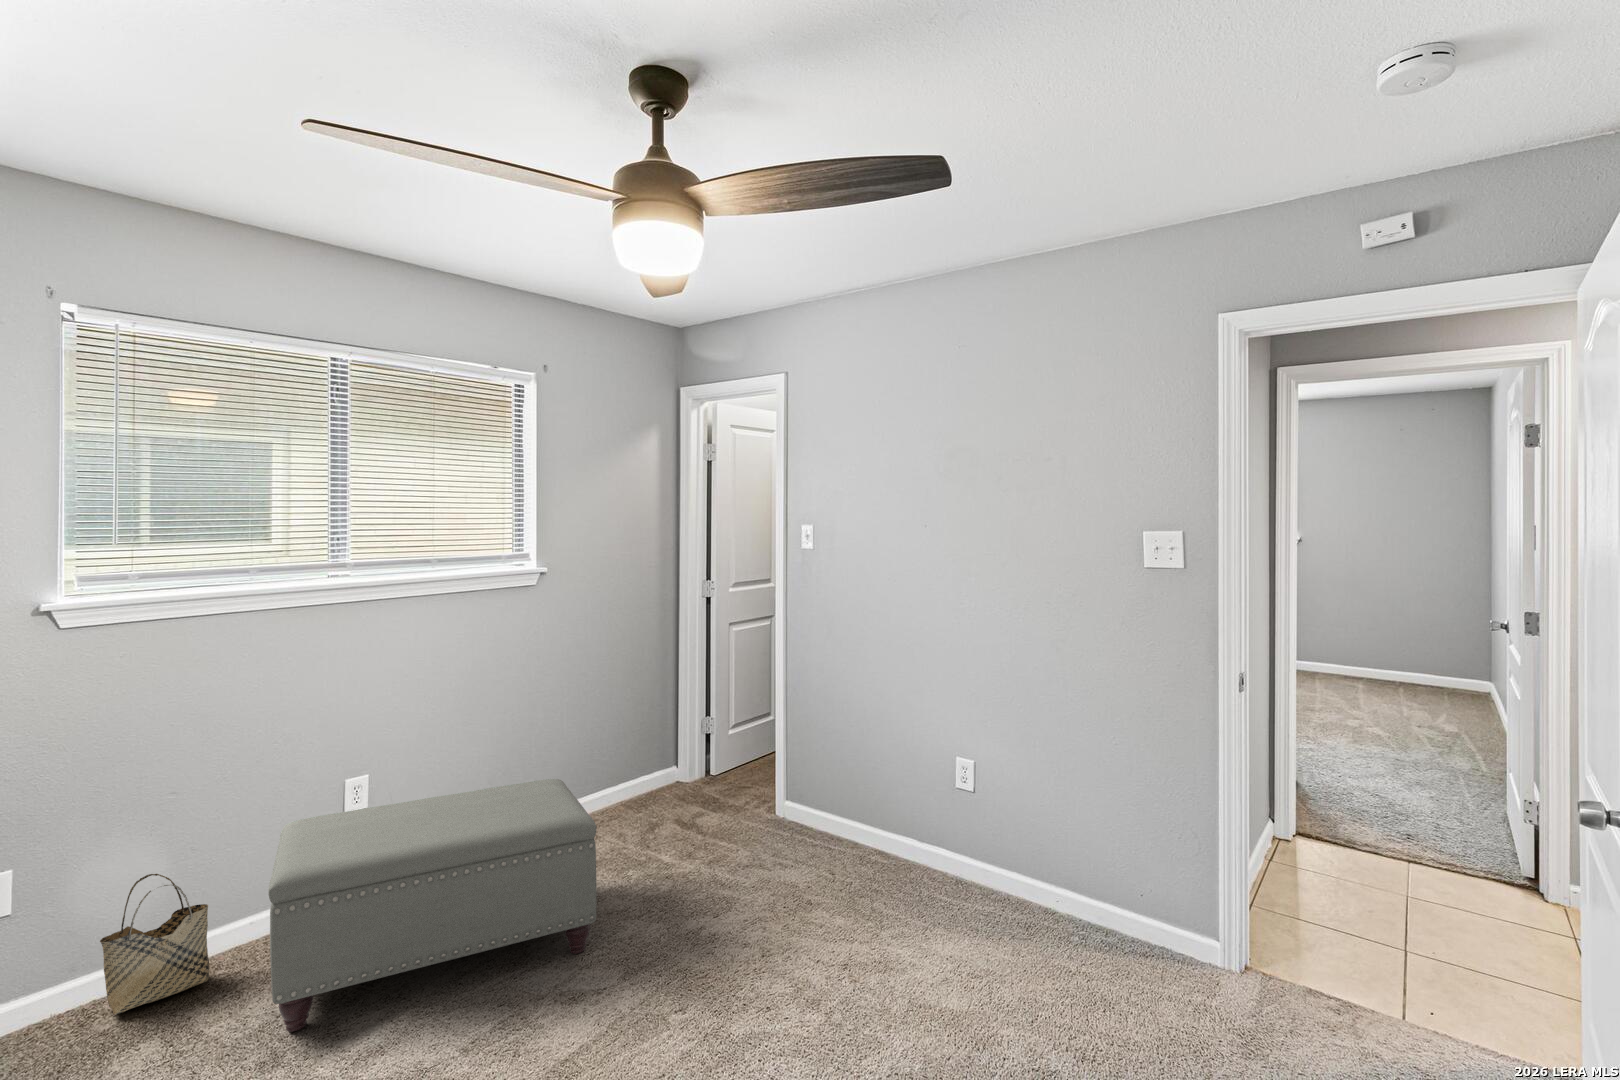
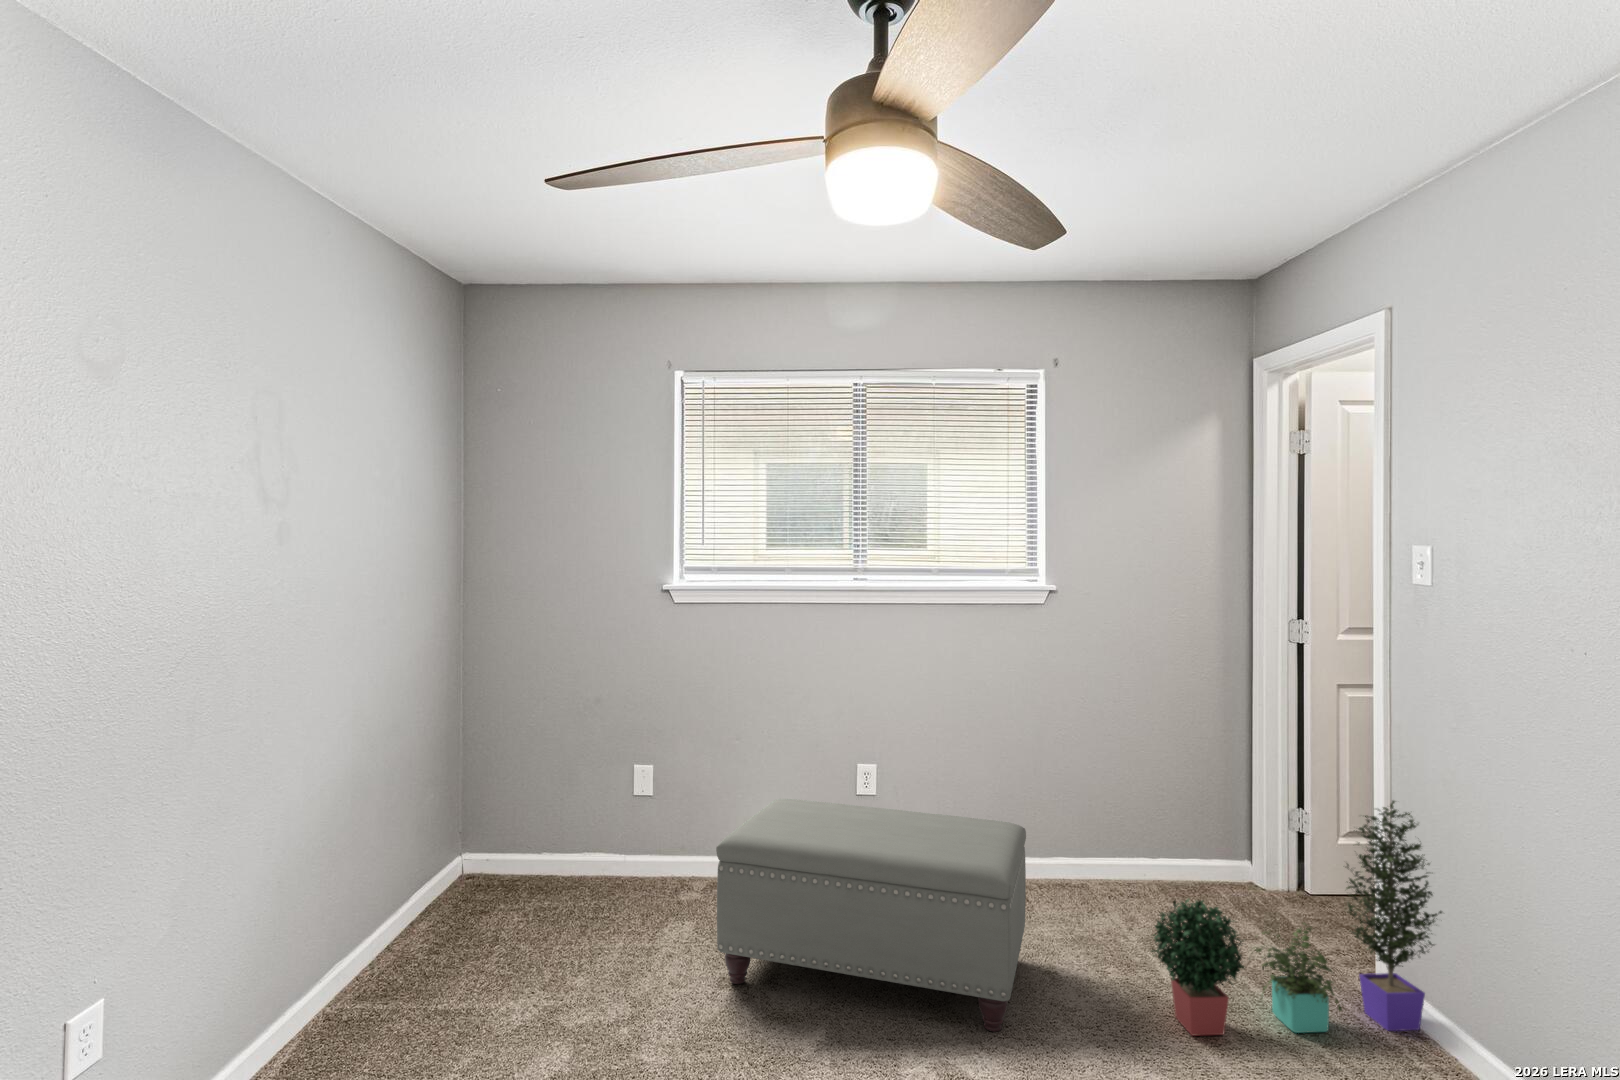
potted plant: none [676,698,829,894] -> present [1152,801,1442,1036]
woven basket: present [100,874,209,1015] -> none [653,814,724,918]

